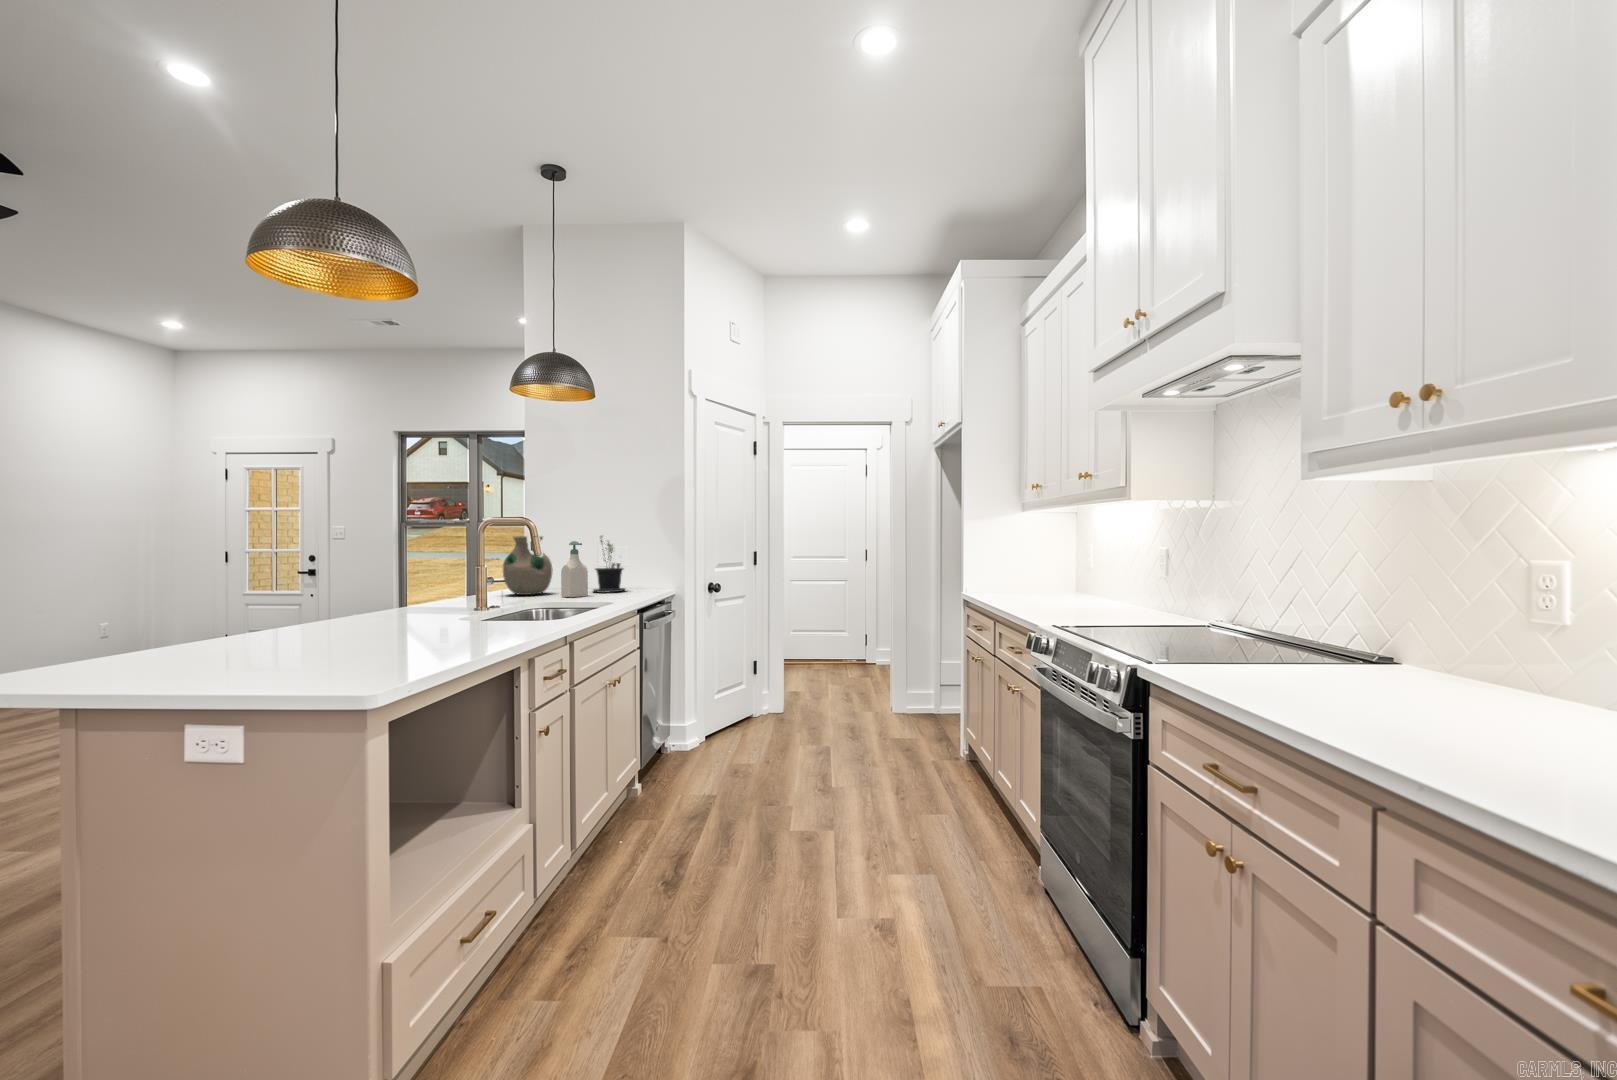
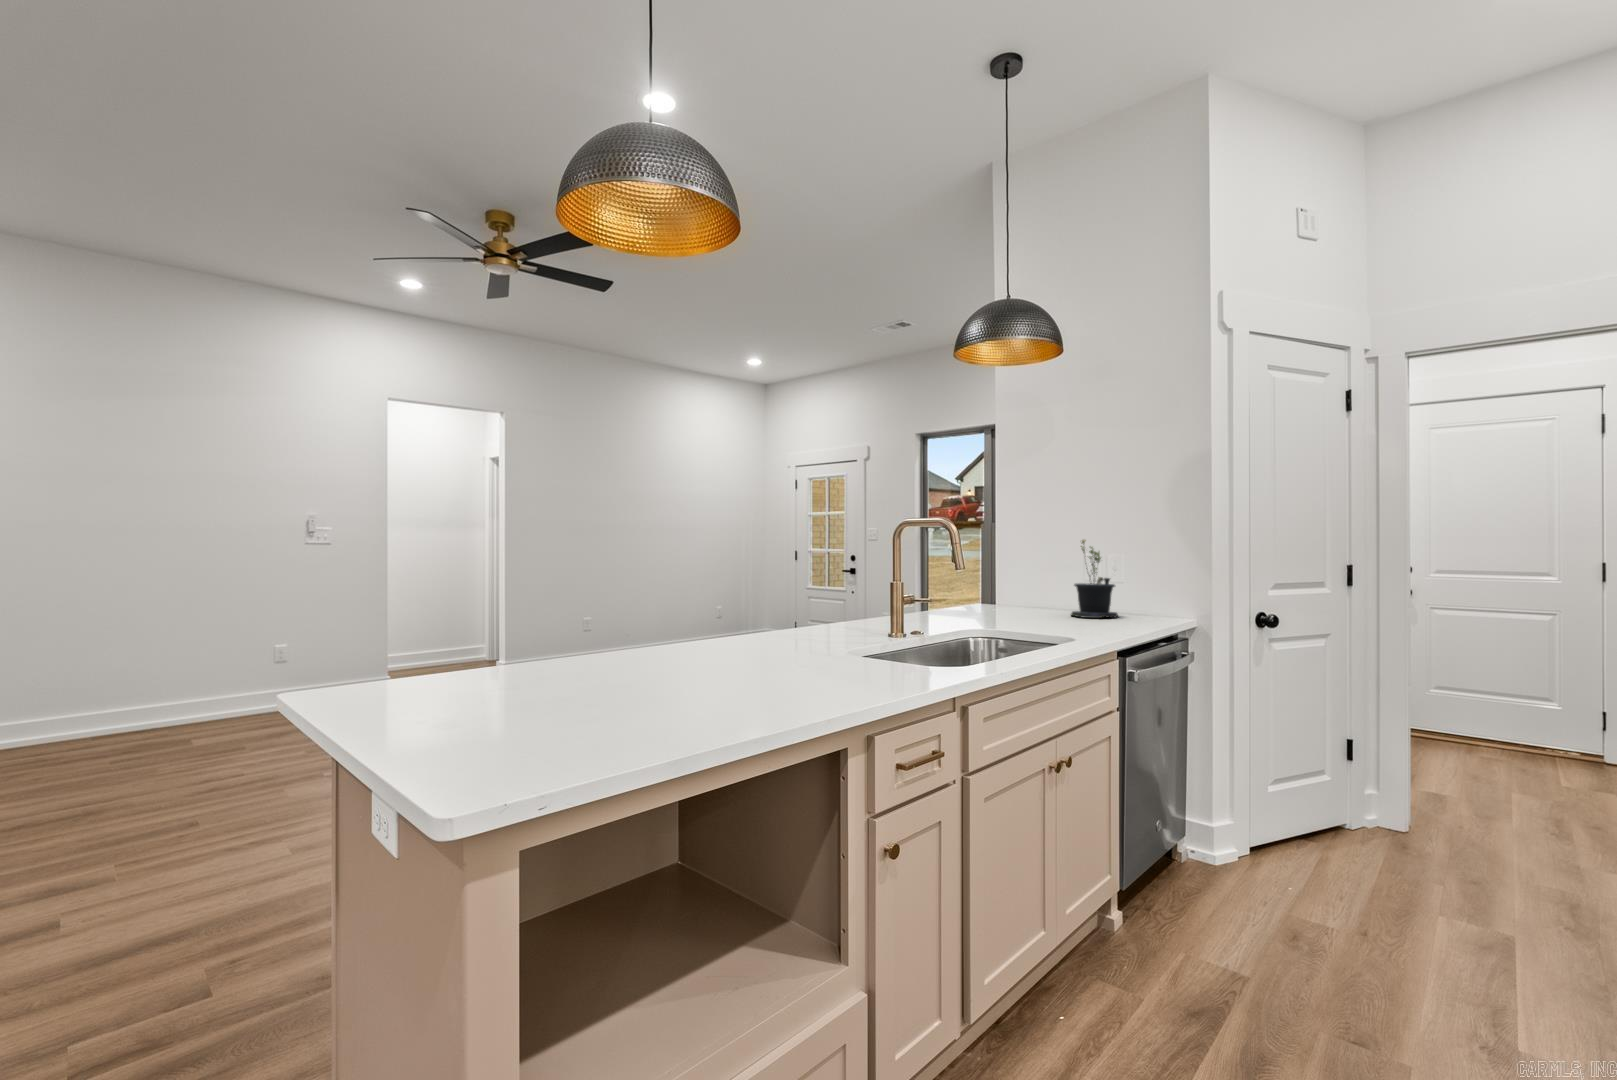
vase: present [503,536,553,595] -> none [959,541,1019,614]
soap bottle: present [561,541,588,597] -> none [1022,547,1058,622]

